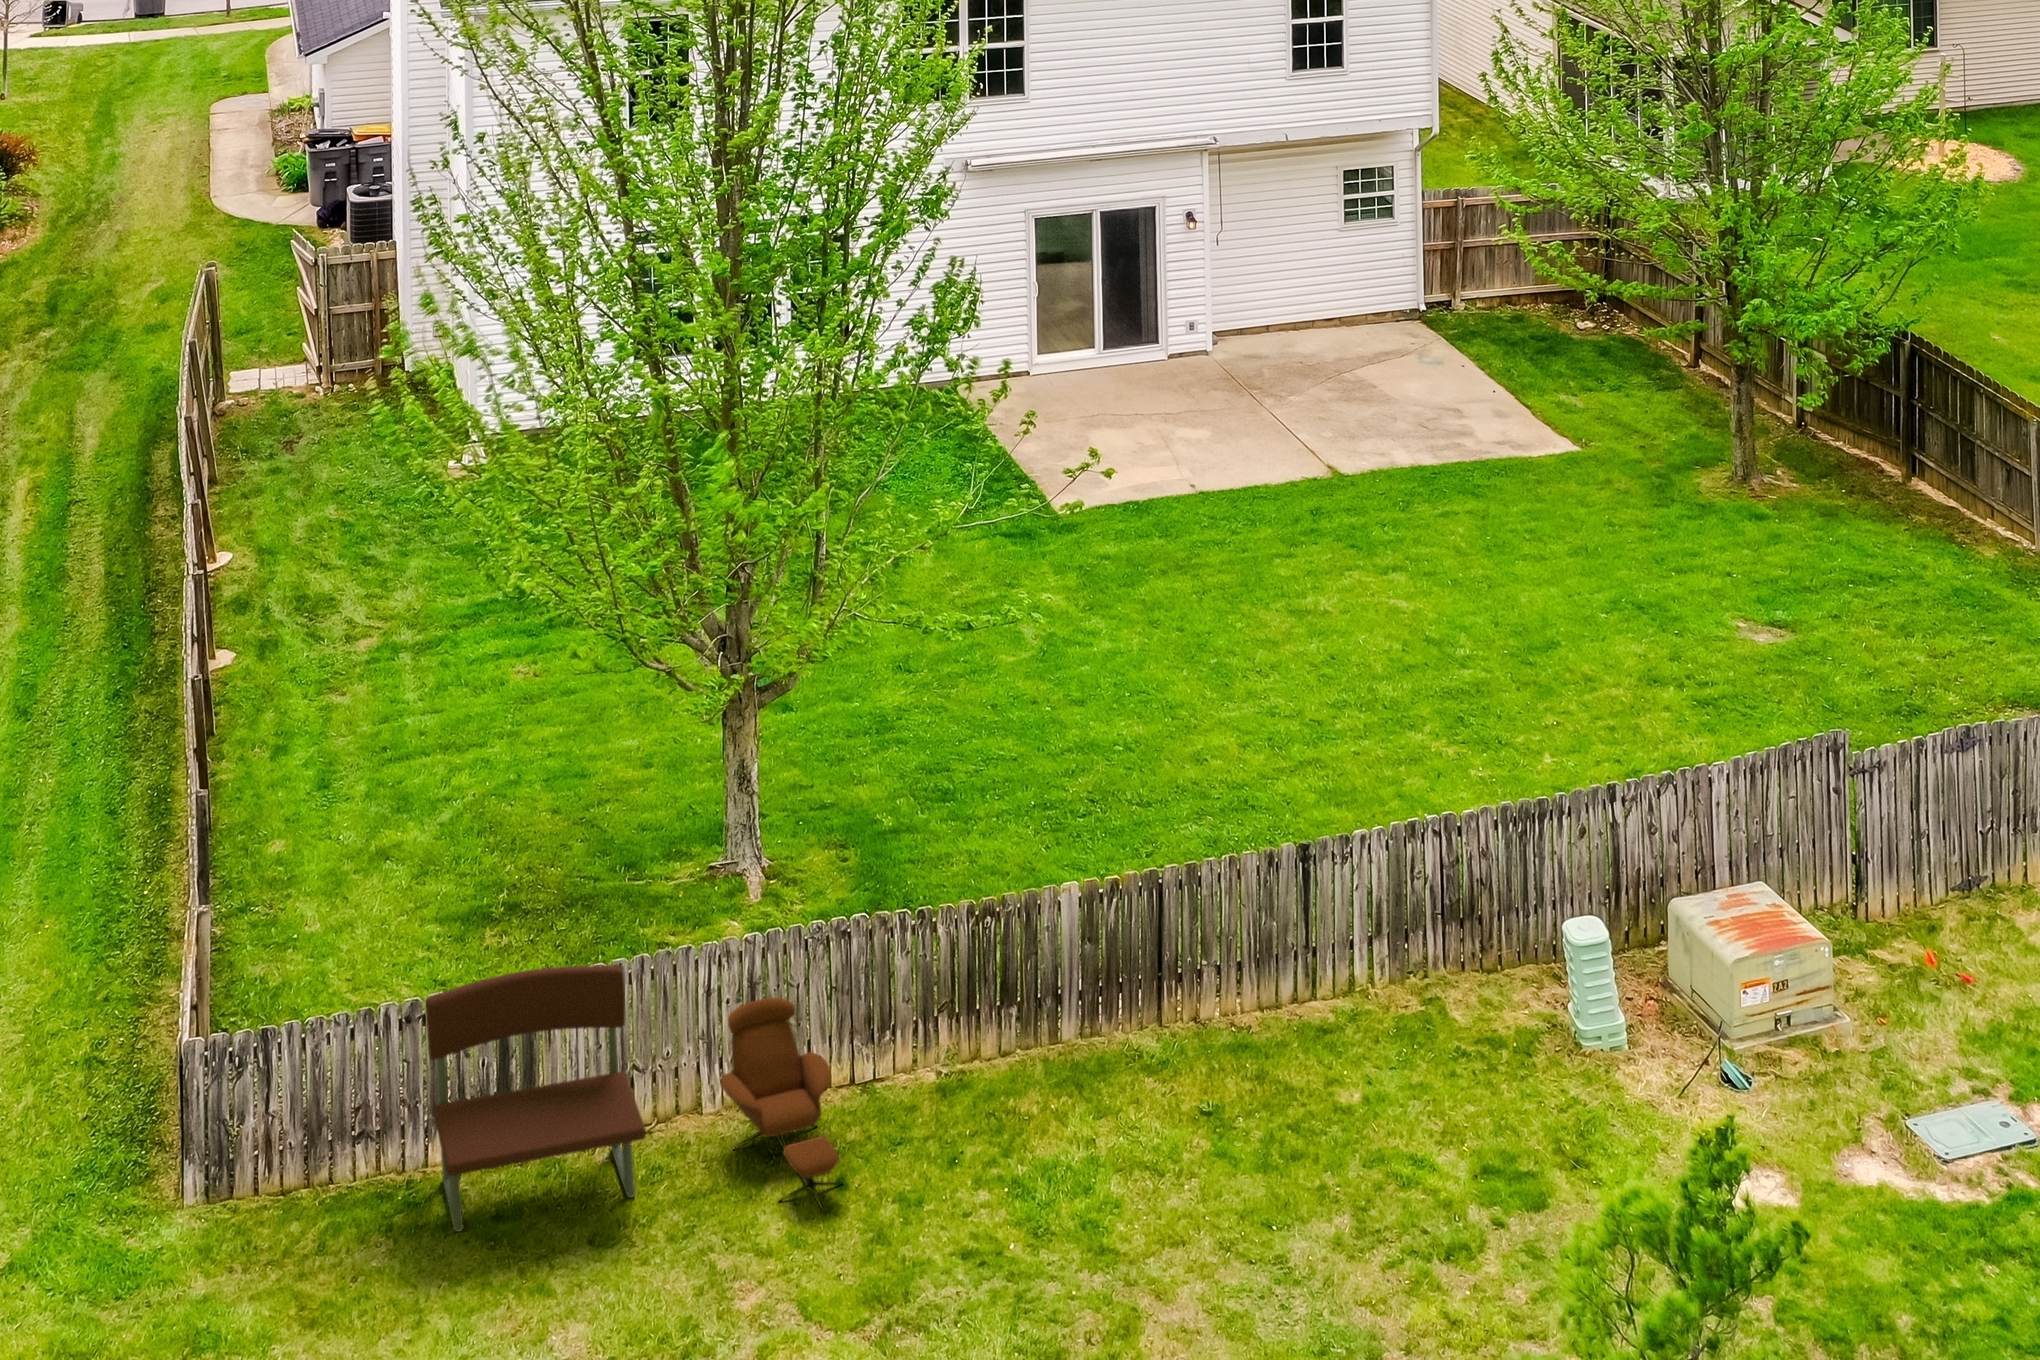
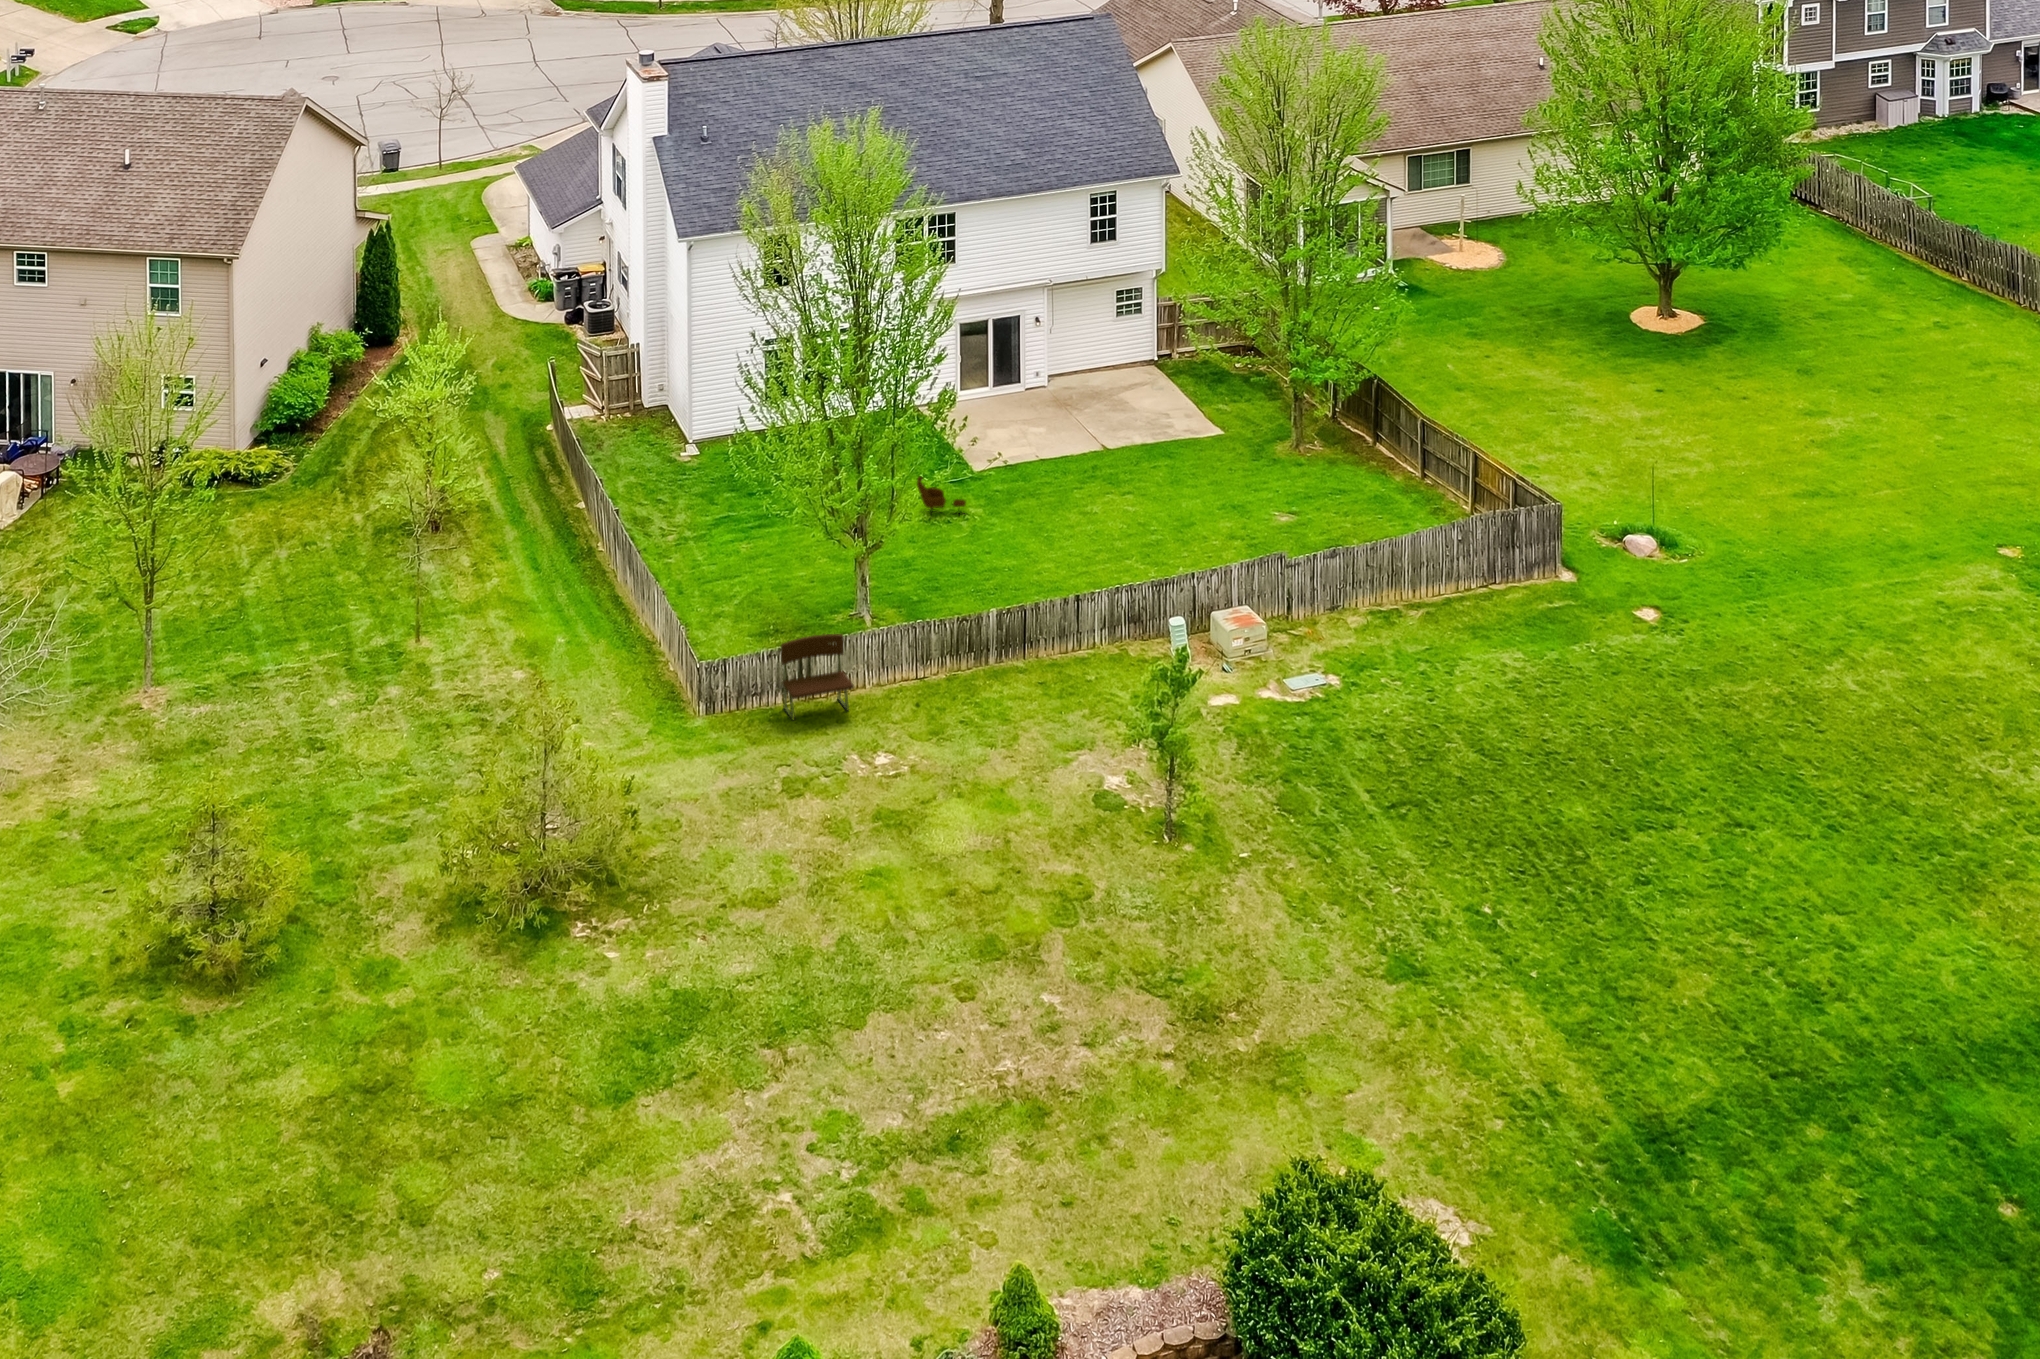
lounge chair: present [721,998,842,1212] -> present [917,476,966,514]

